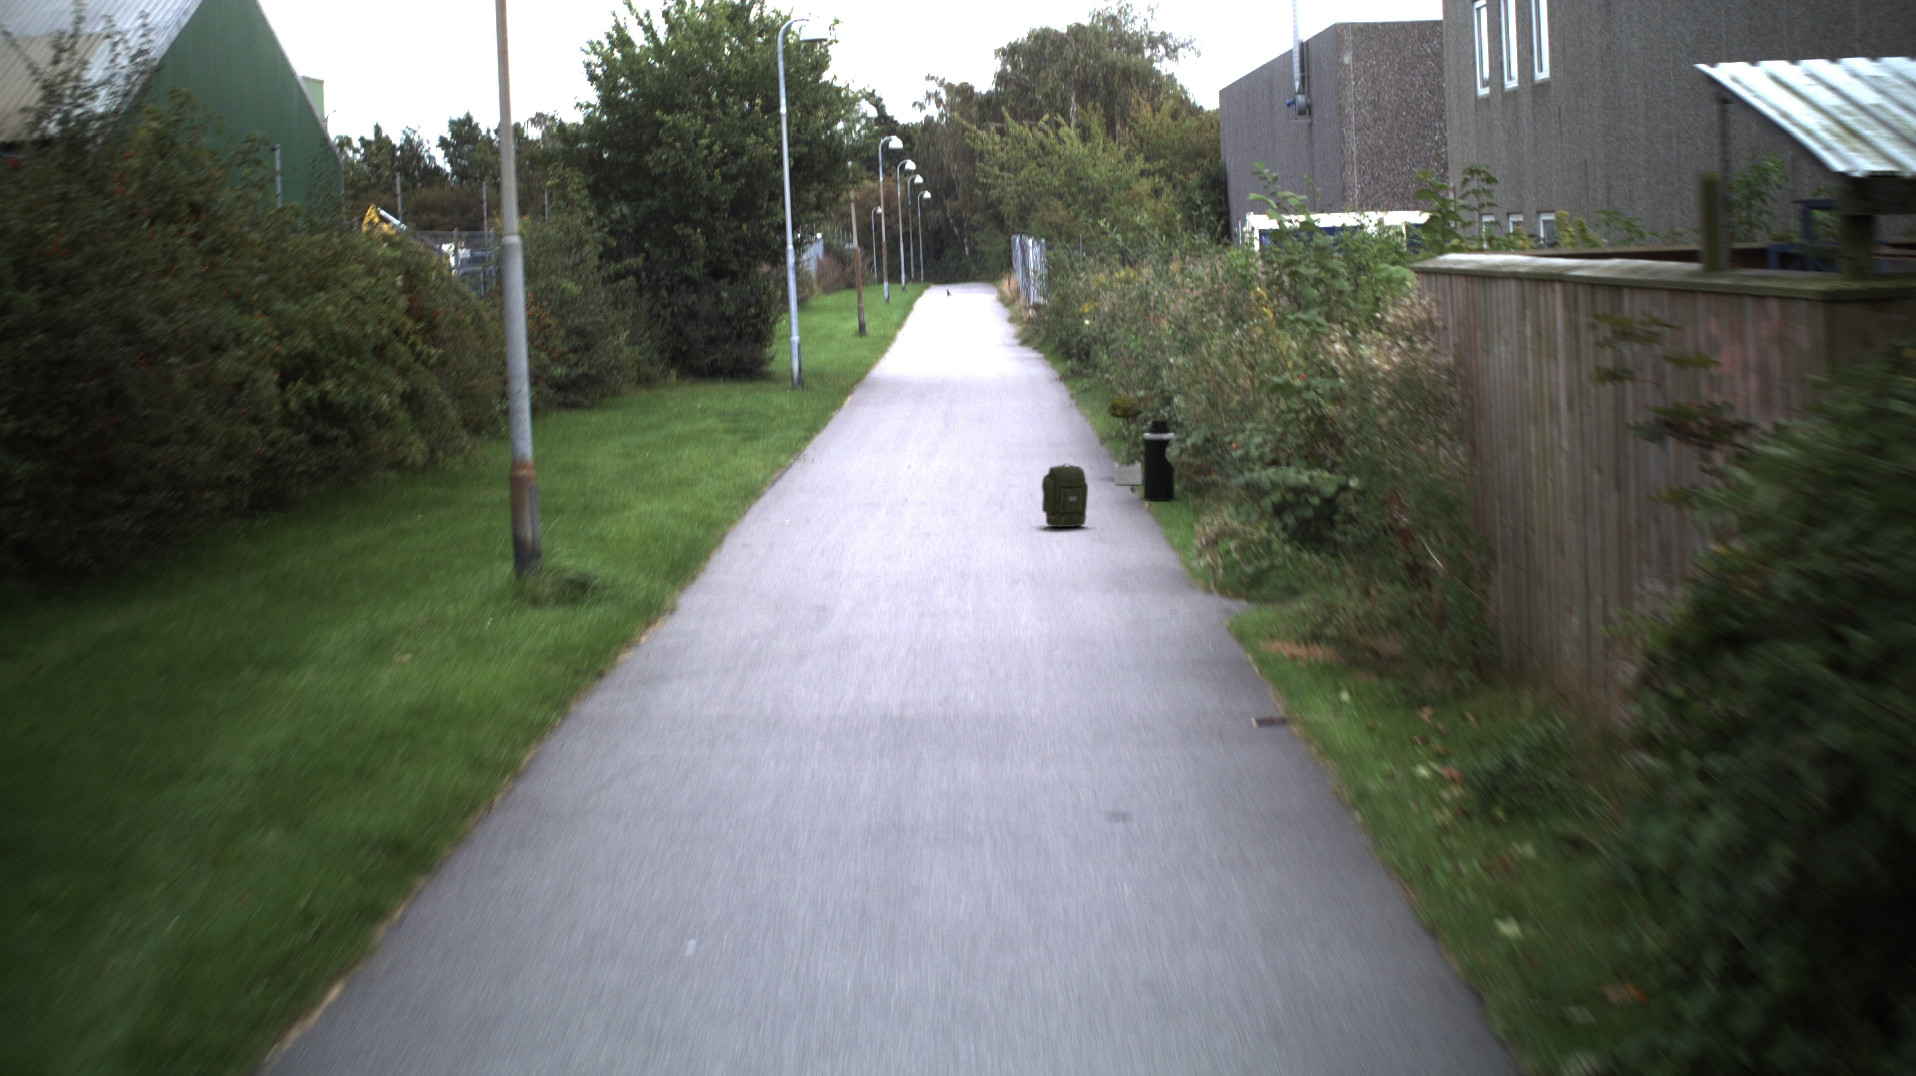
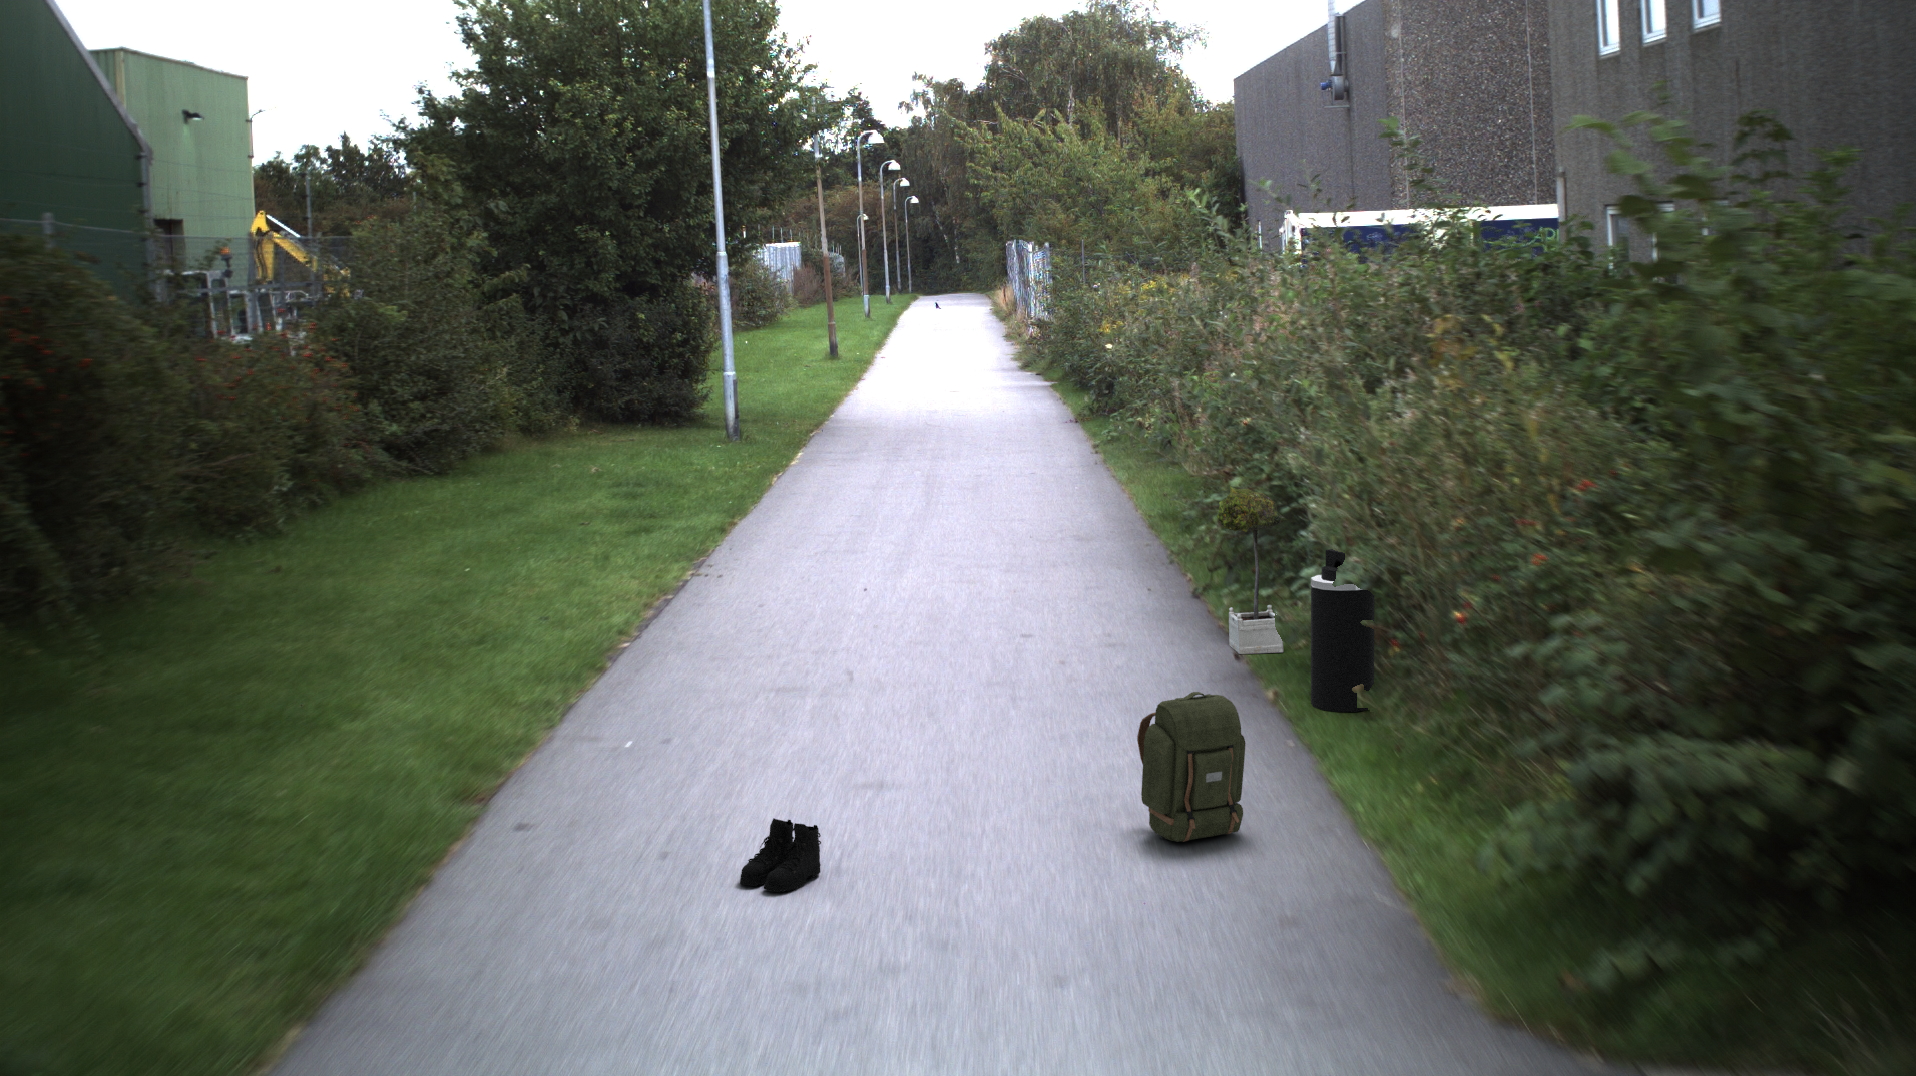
boots: none [871,509,904,536] -> present [740,818,821,892]

